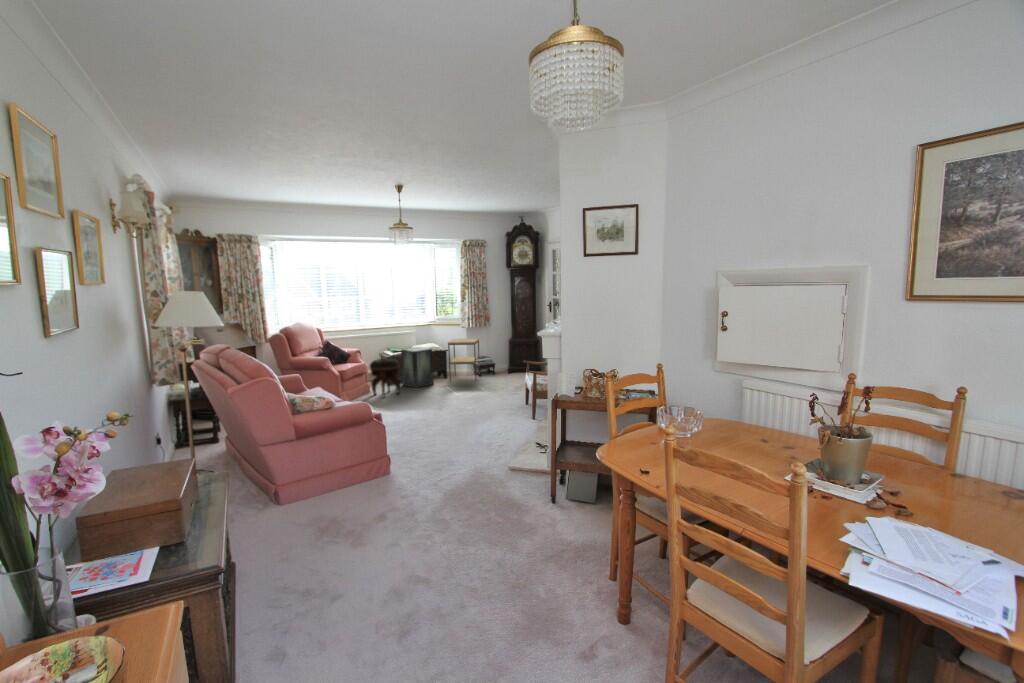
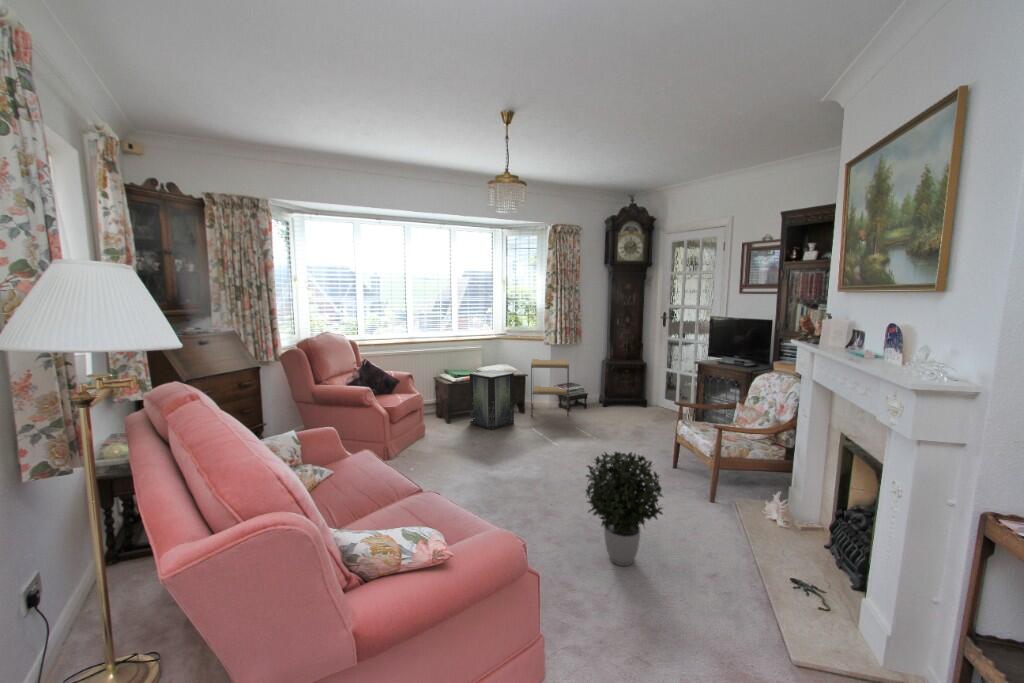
footstool: present [370,359,400,397] -> none [431,388,475,449]
potted plant: none [424,381,463,436] -> present [586,452,663,566]

